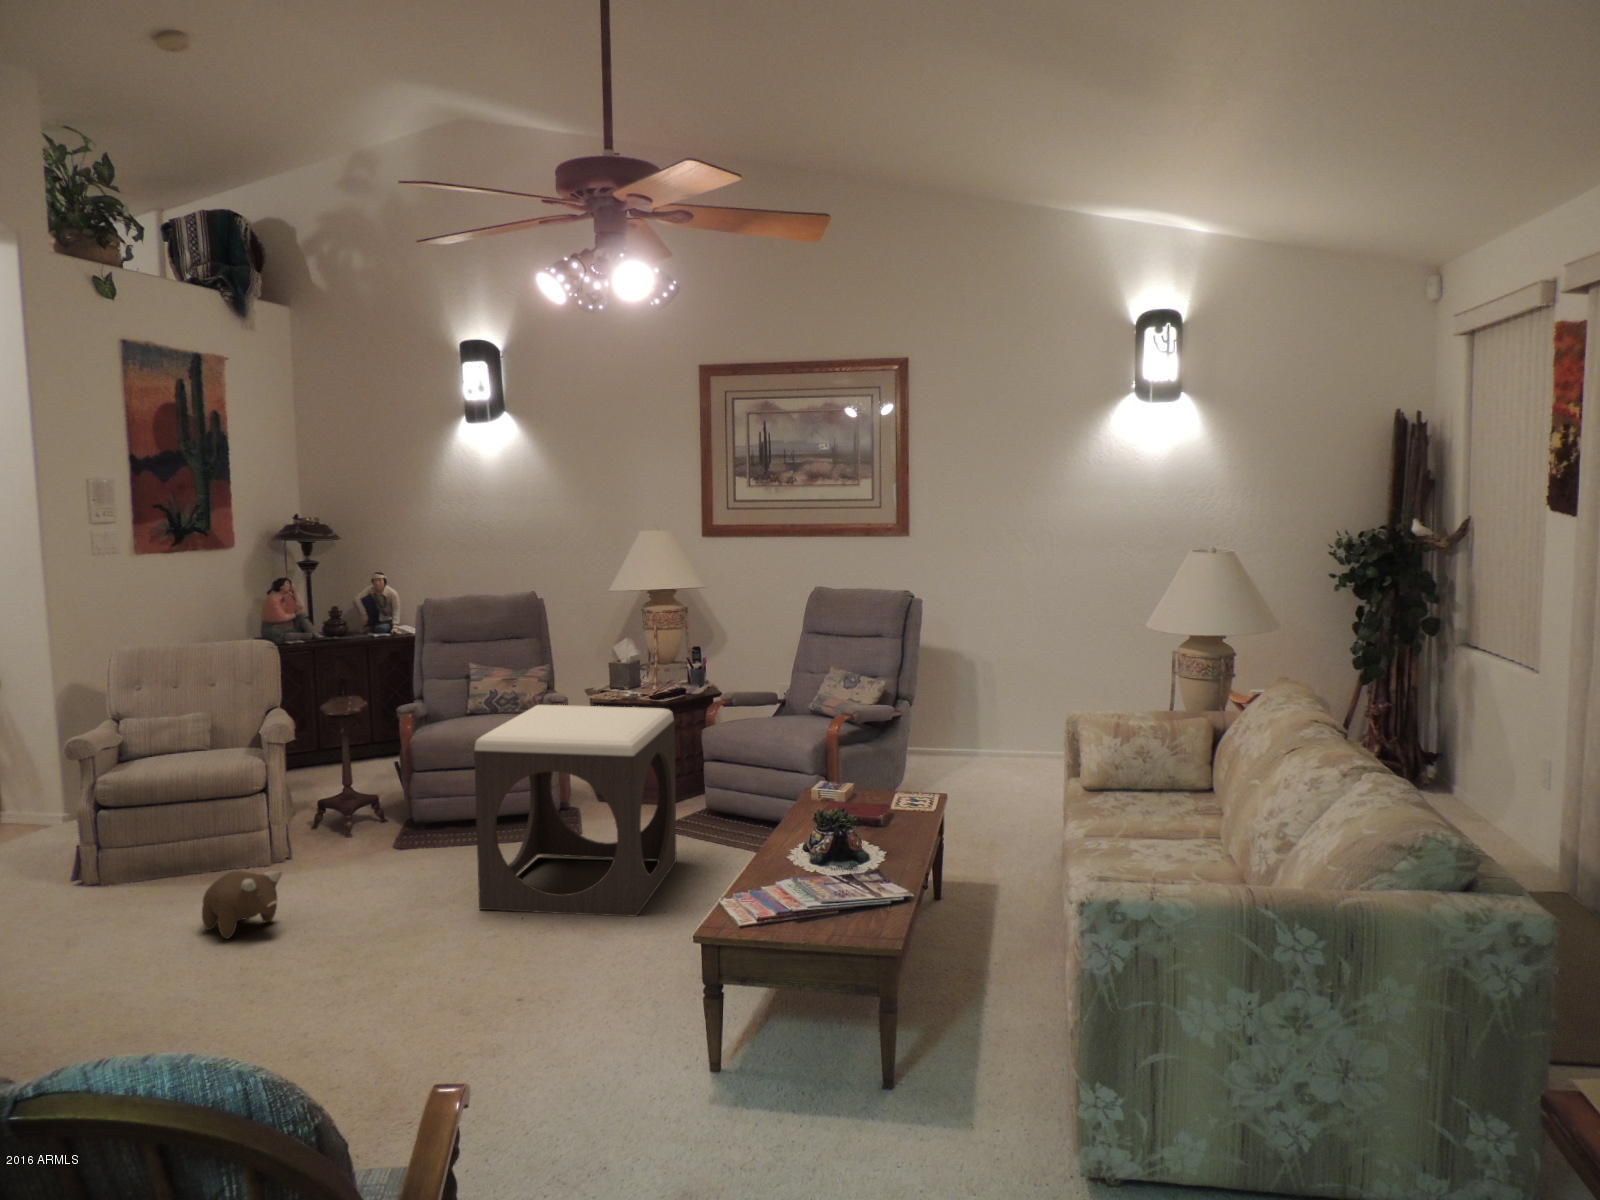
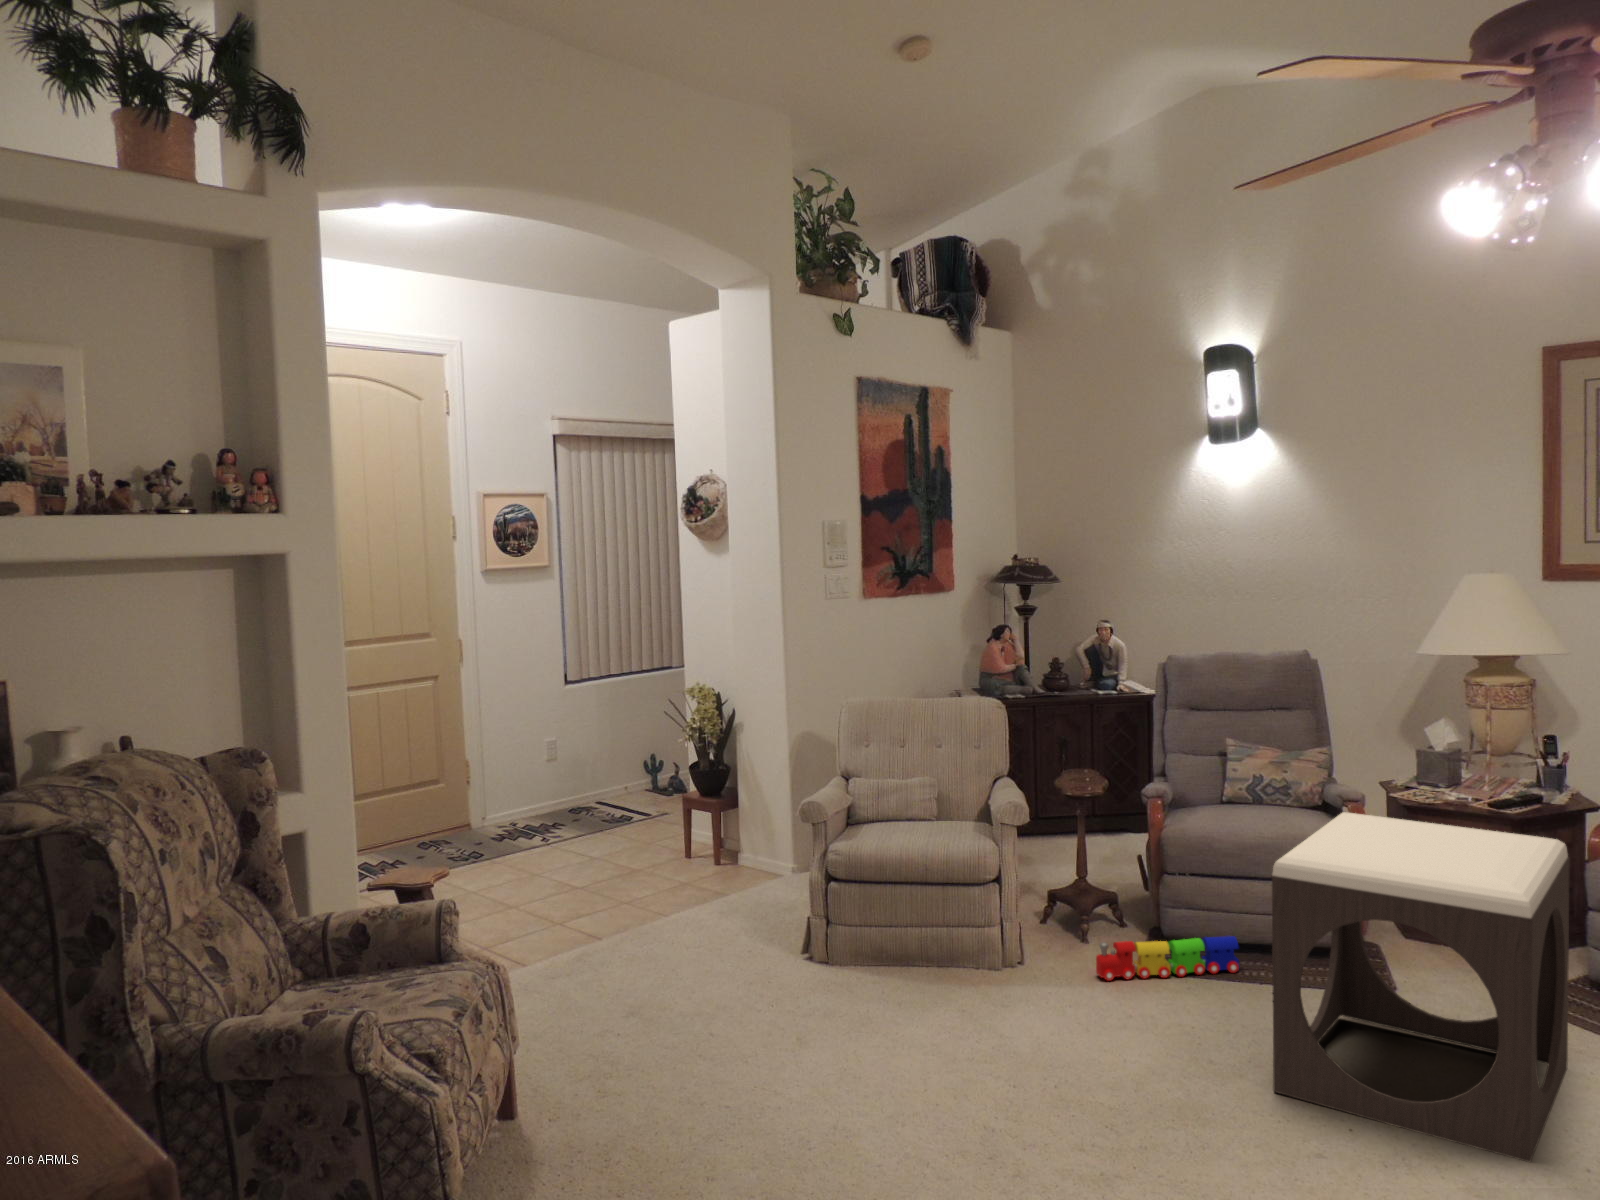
toy train: none [355,812,473,861] -> present [1096,936,1239,981]
plush toy: present [202,871,282,939] -> none [935,983,1026,1066]

